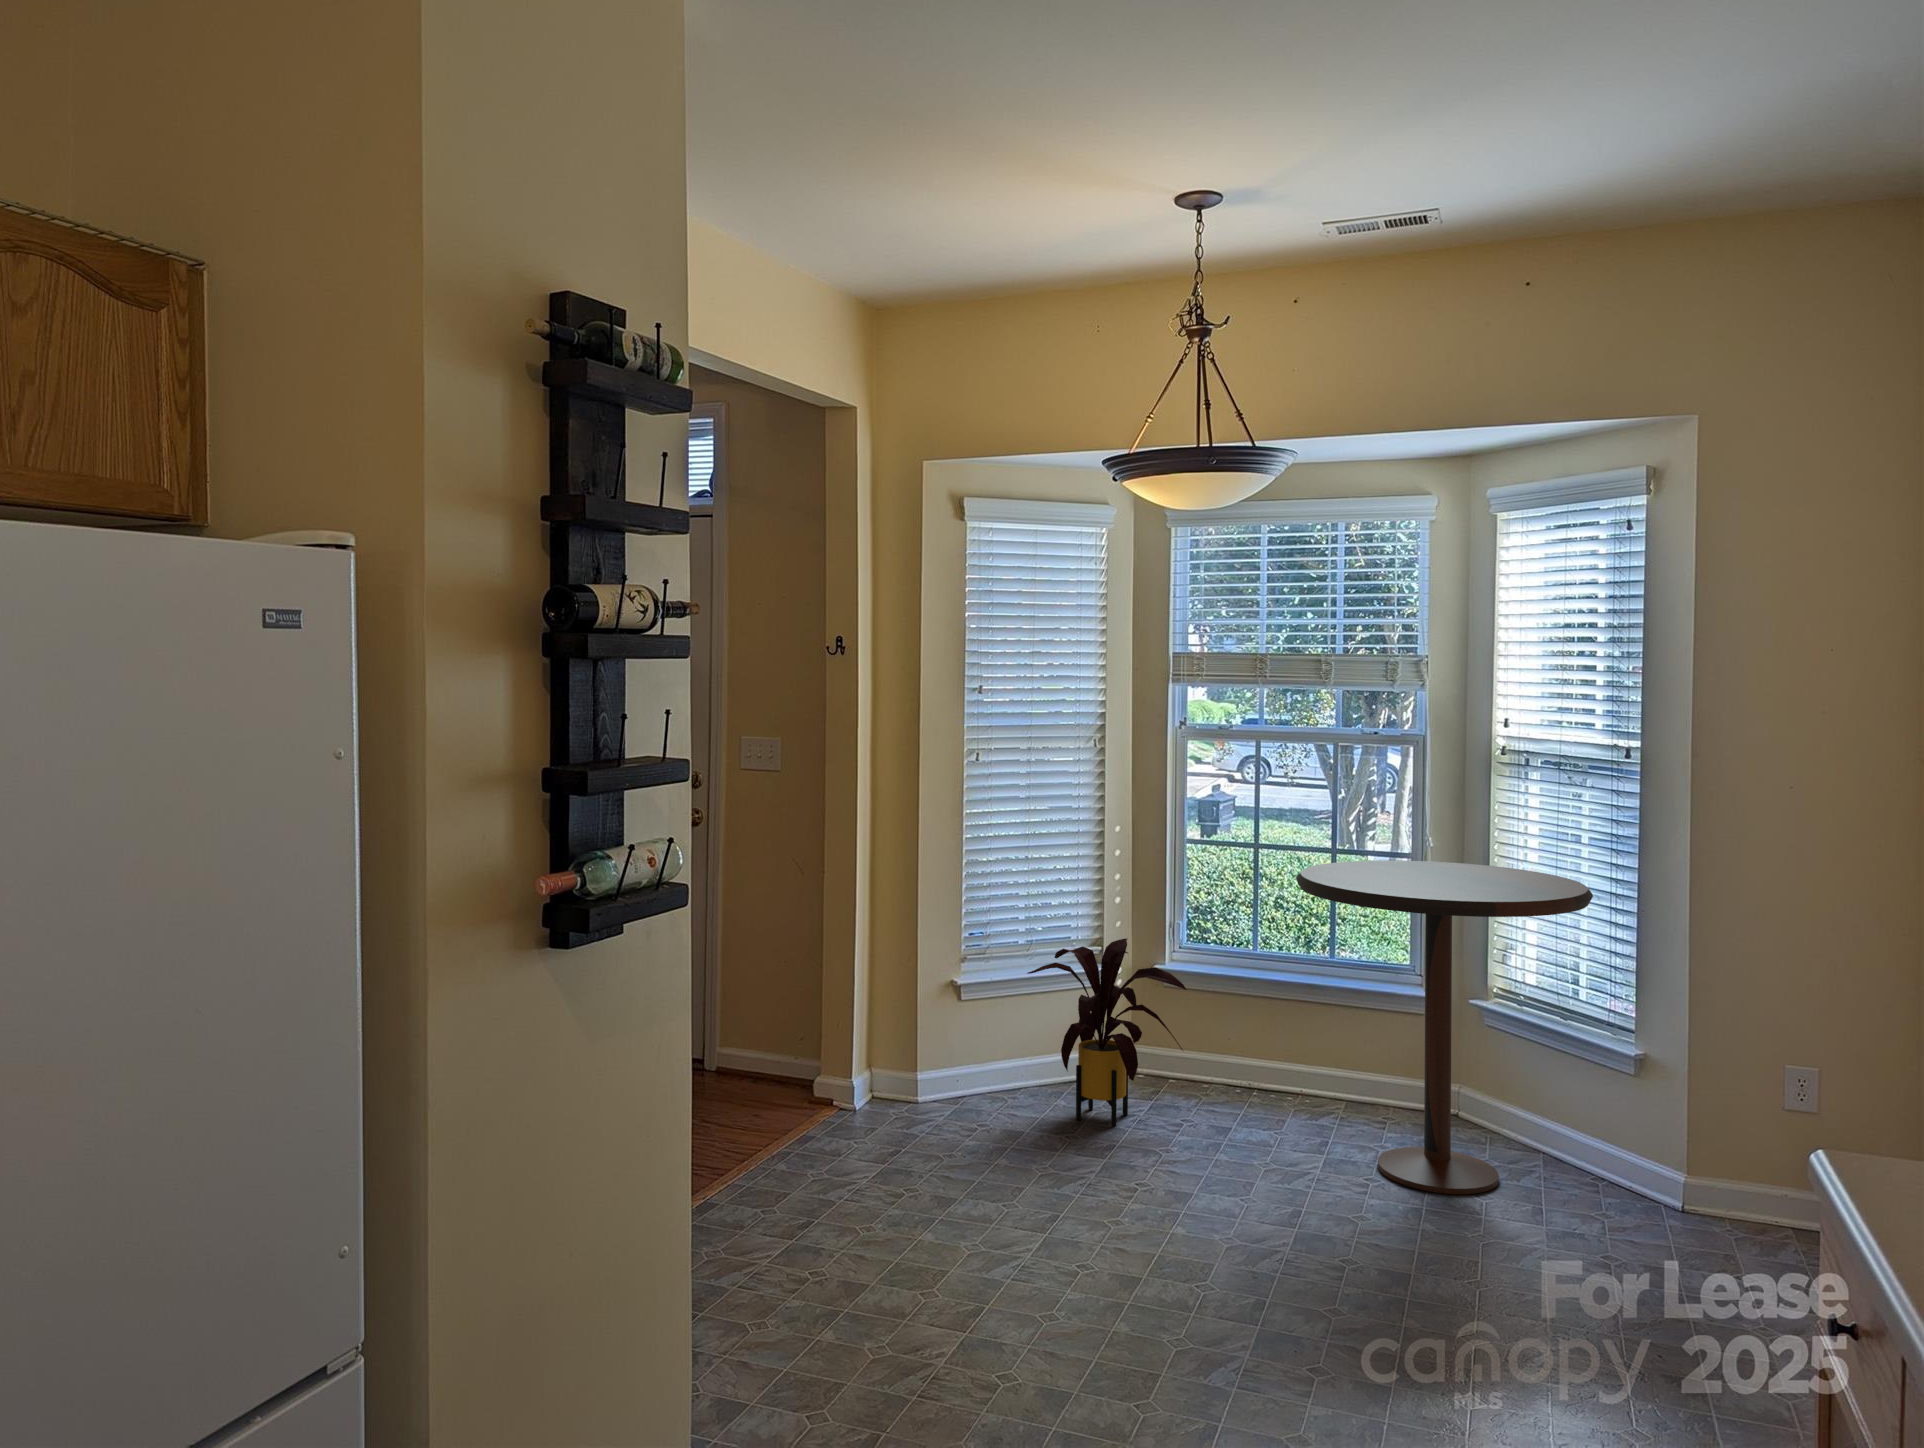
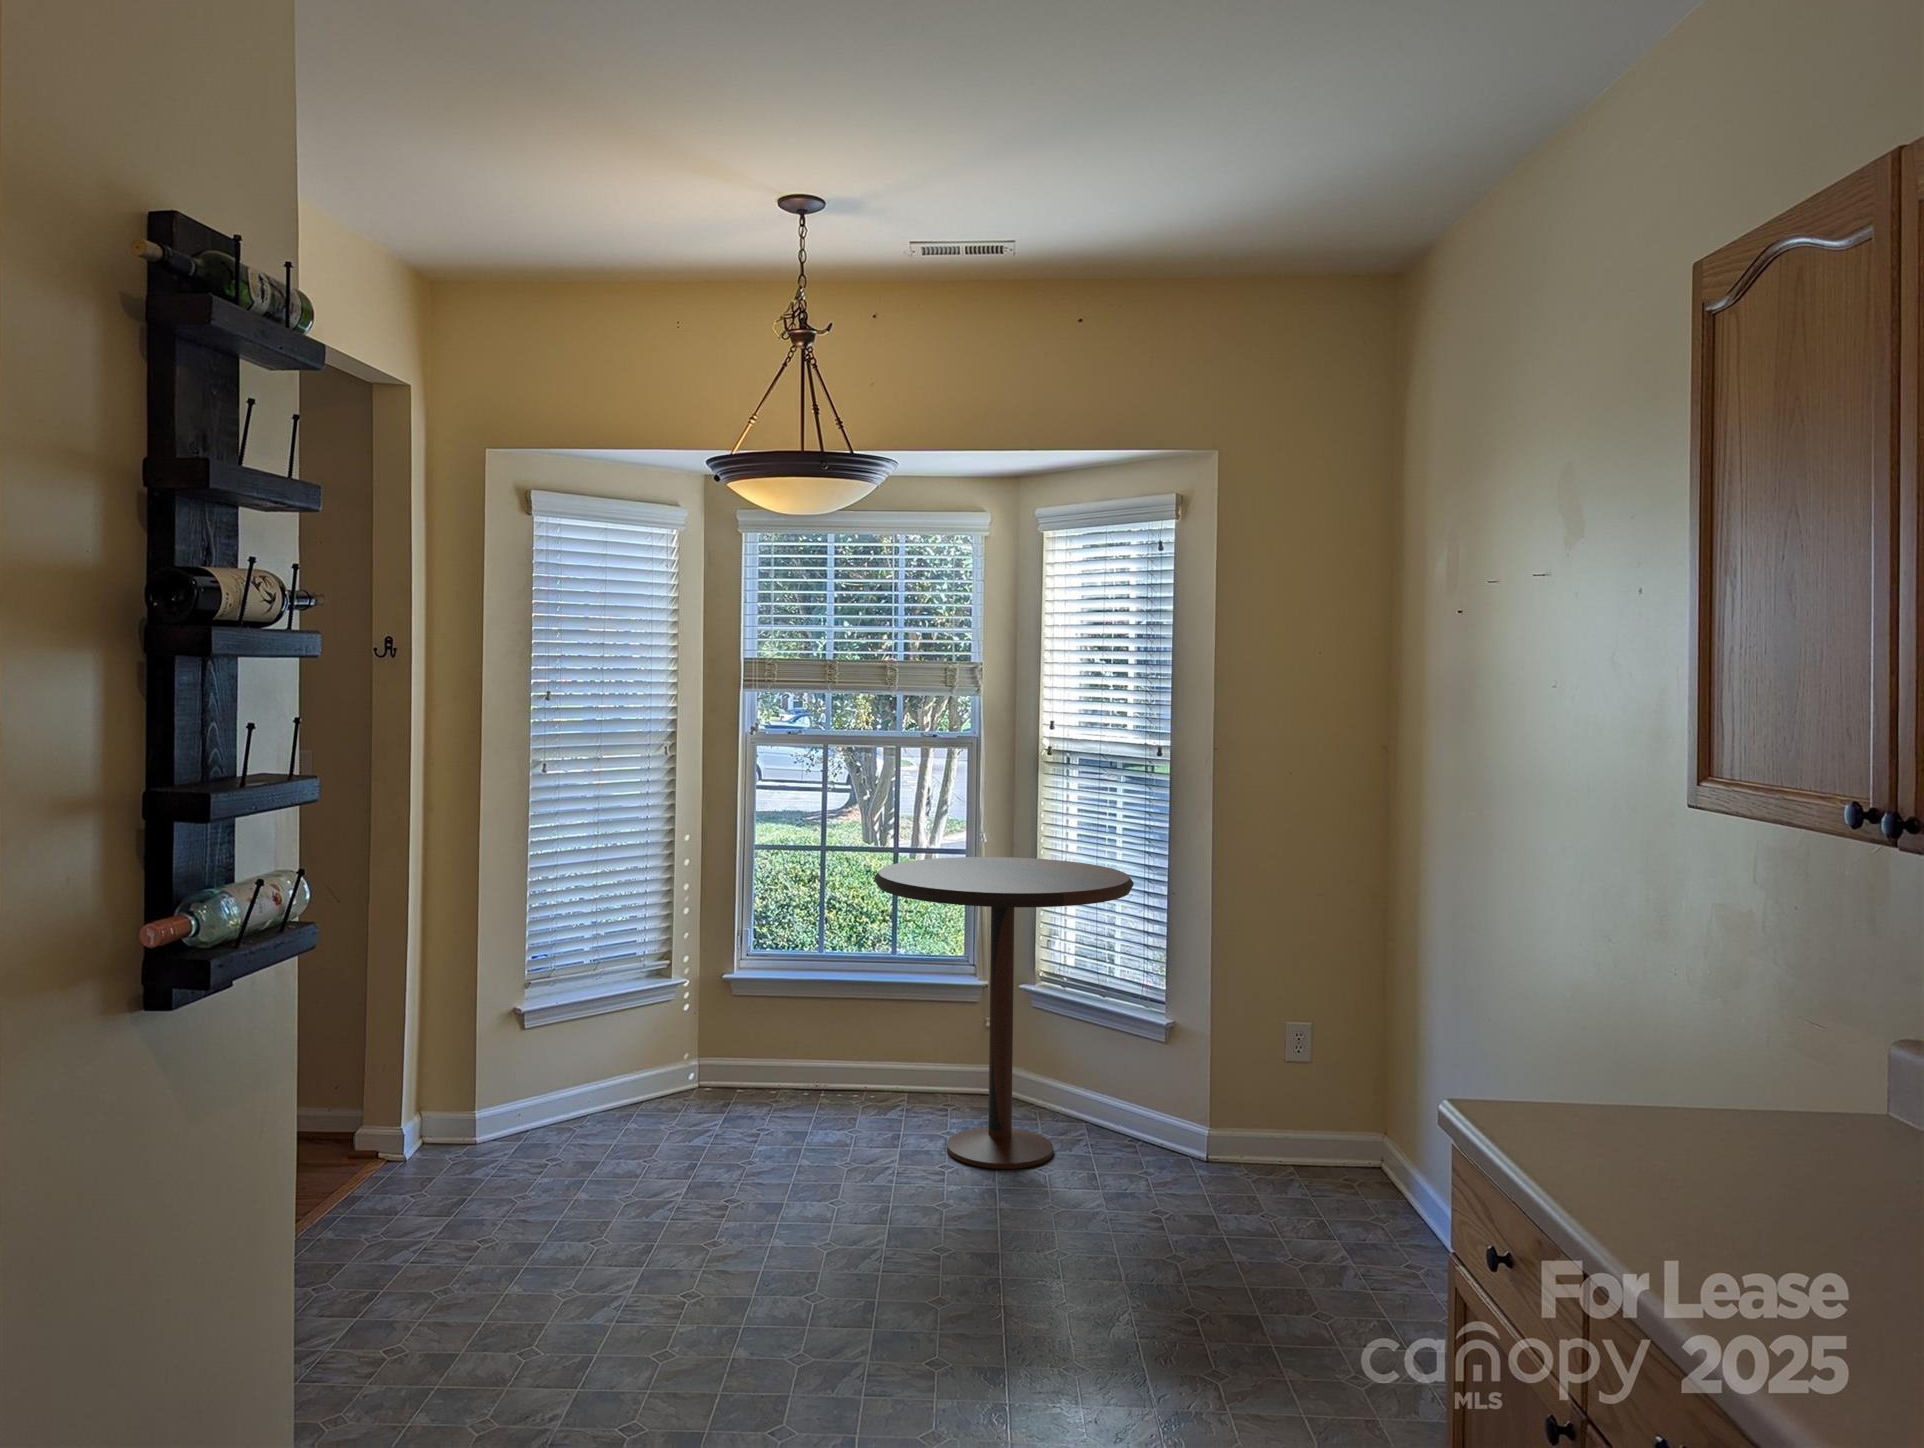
house plant: present [1028,939,1186,1126] -> none [597,949,766,1144]

